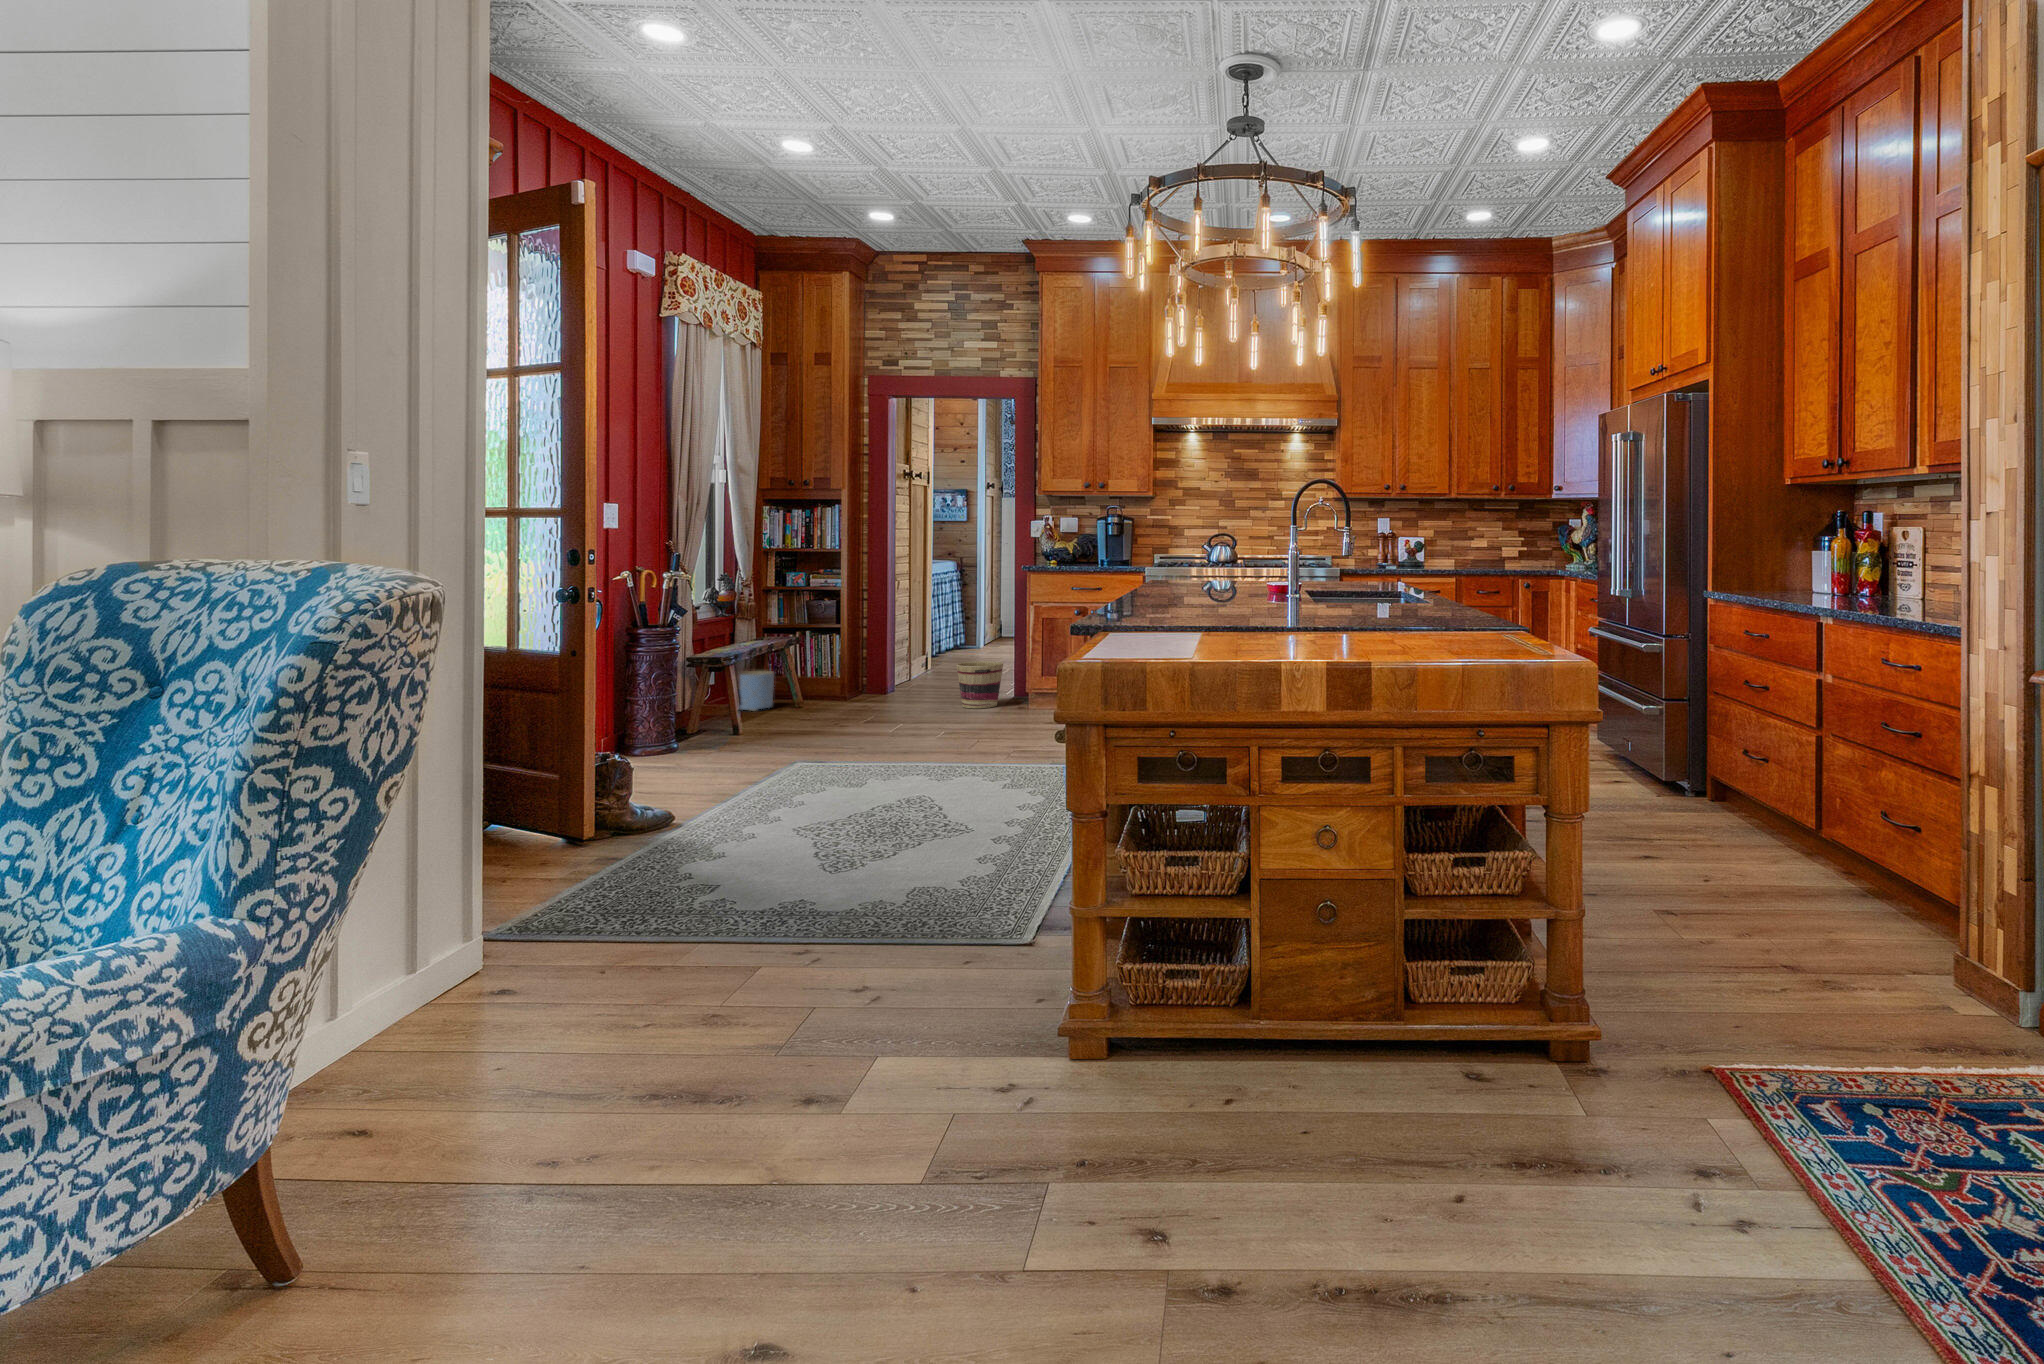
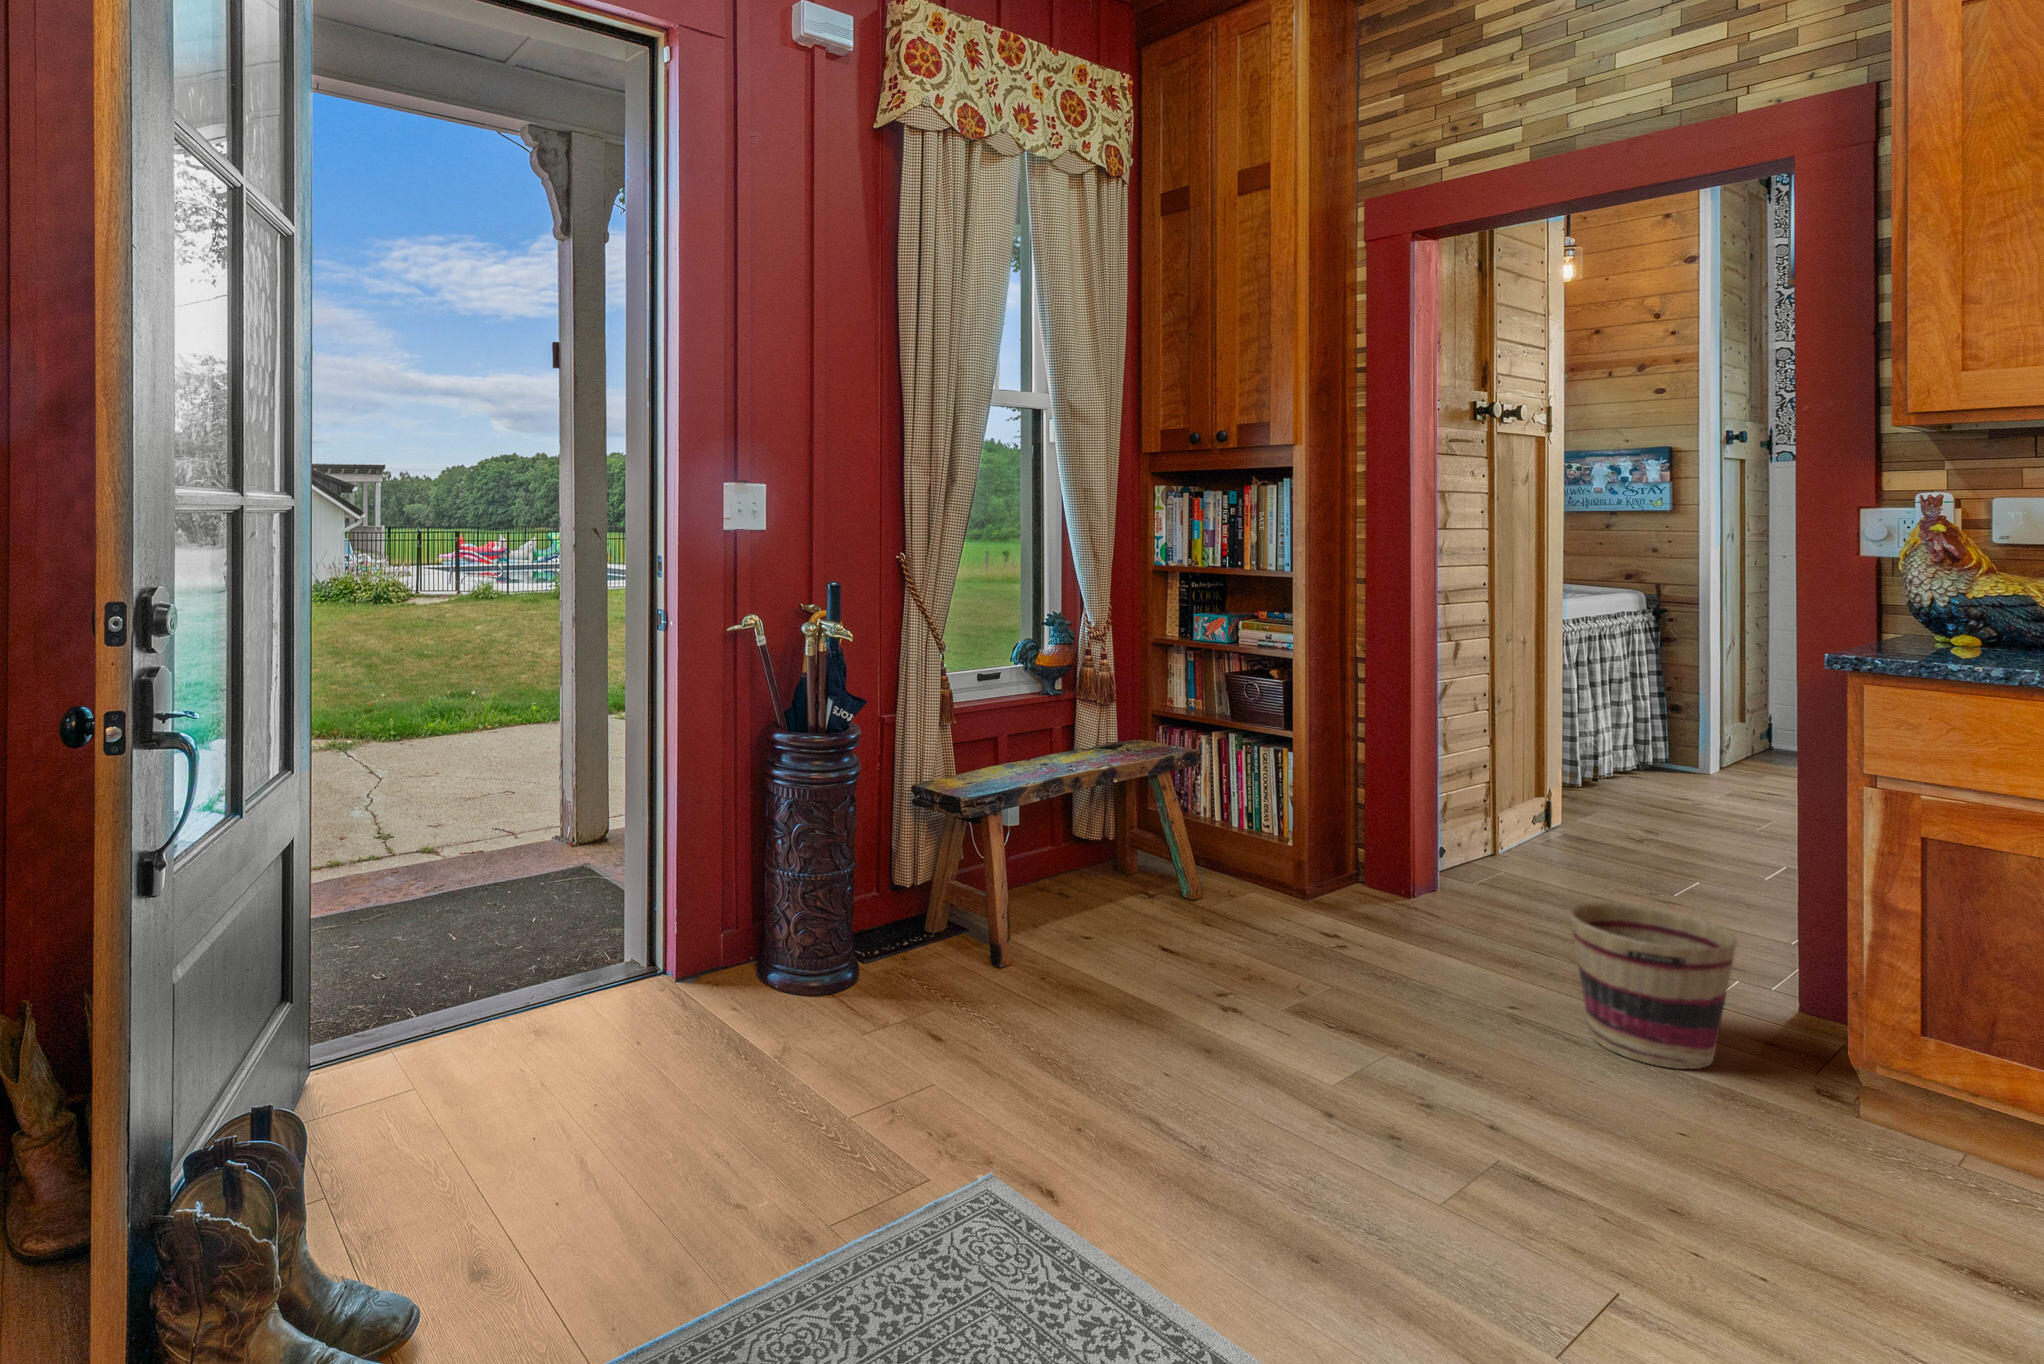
planter: present [740,671,774,711] -> none [1073,809,1145,897]

